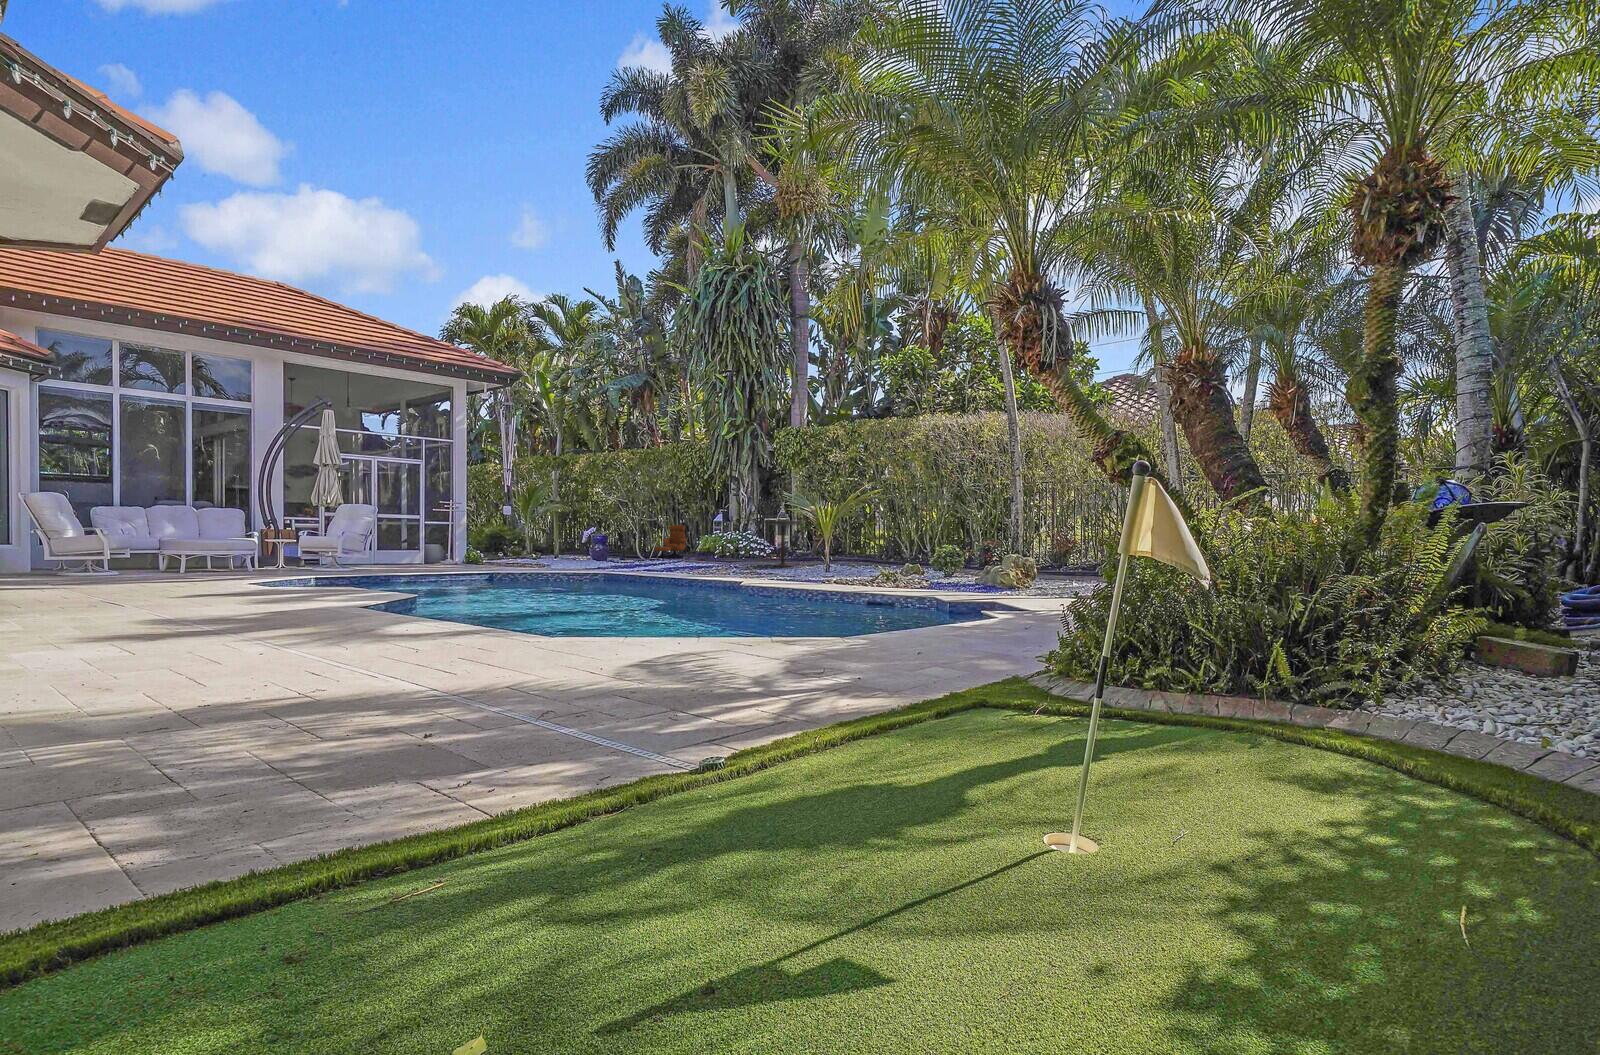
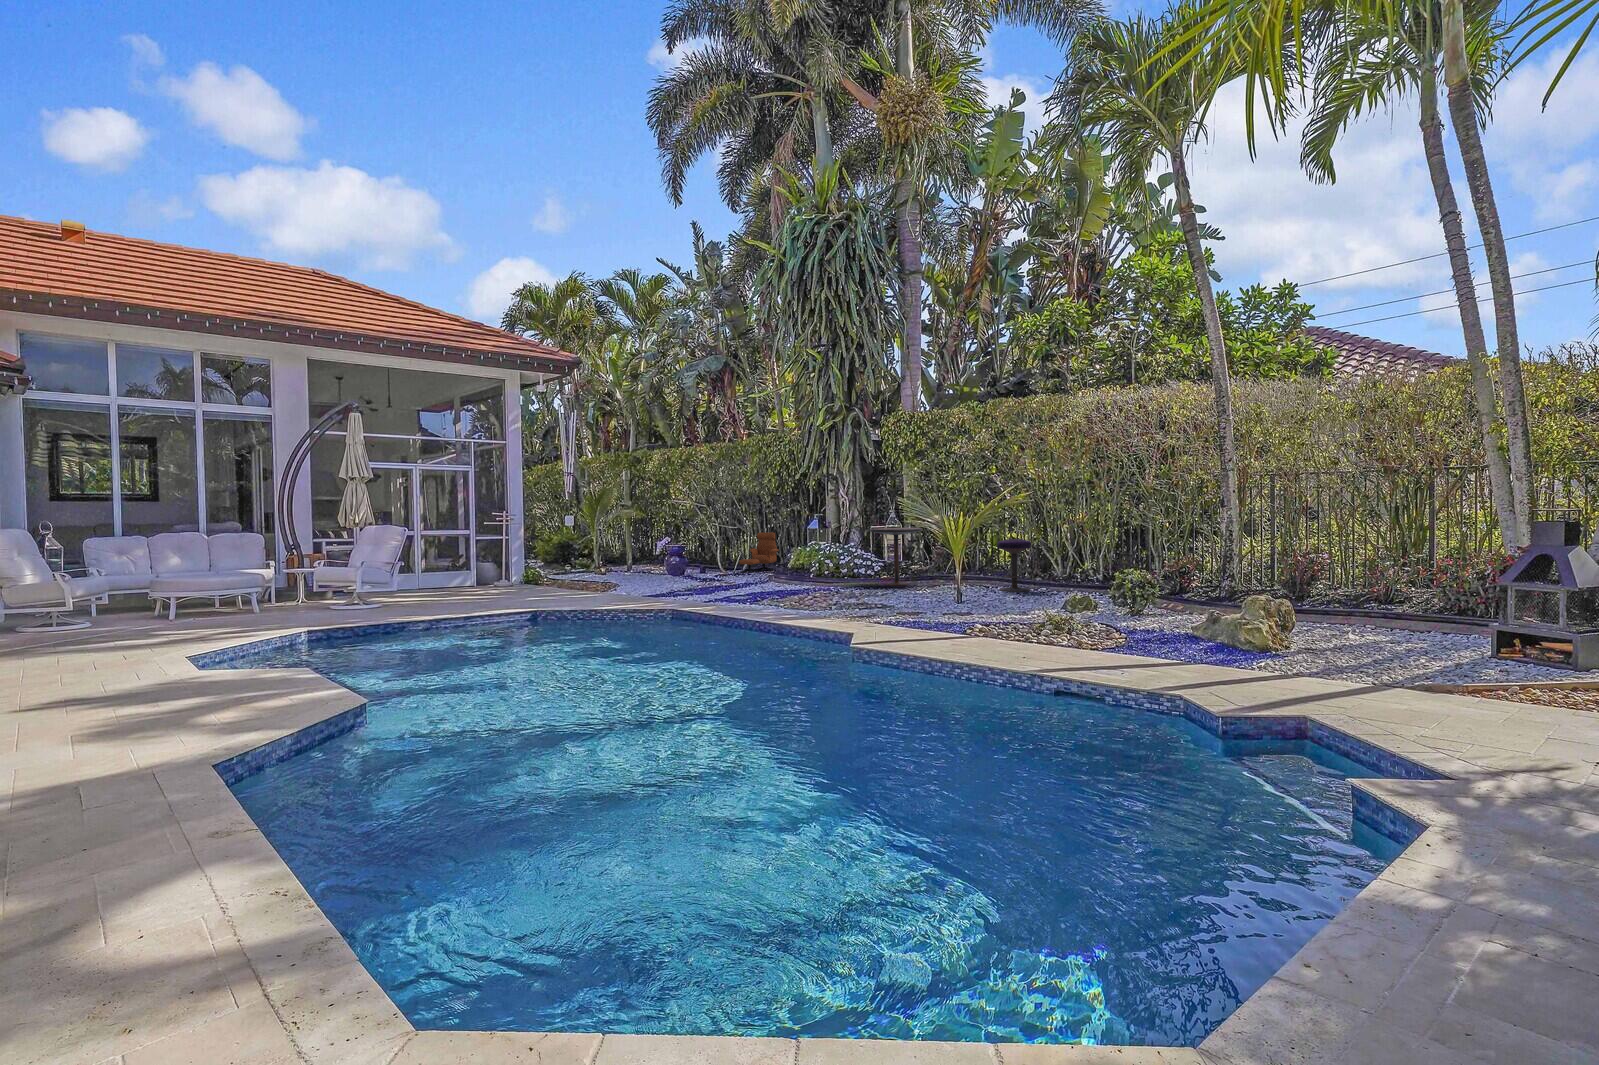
stool: none [861,530,887,571] -> present [997,539,1031,592]

